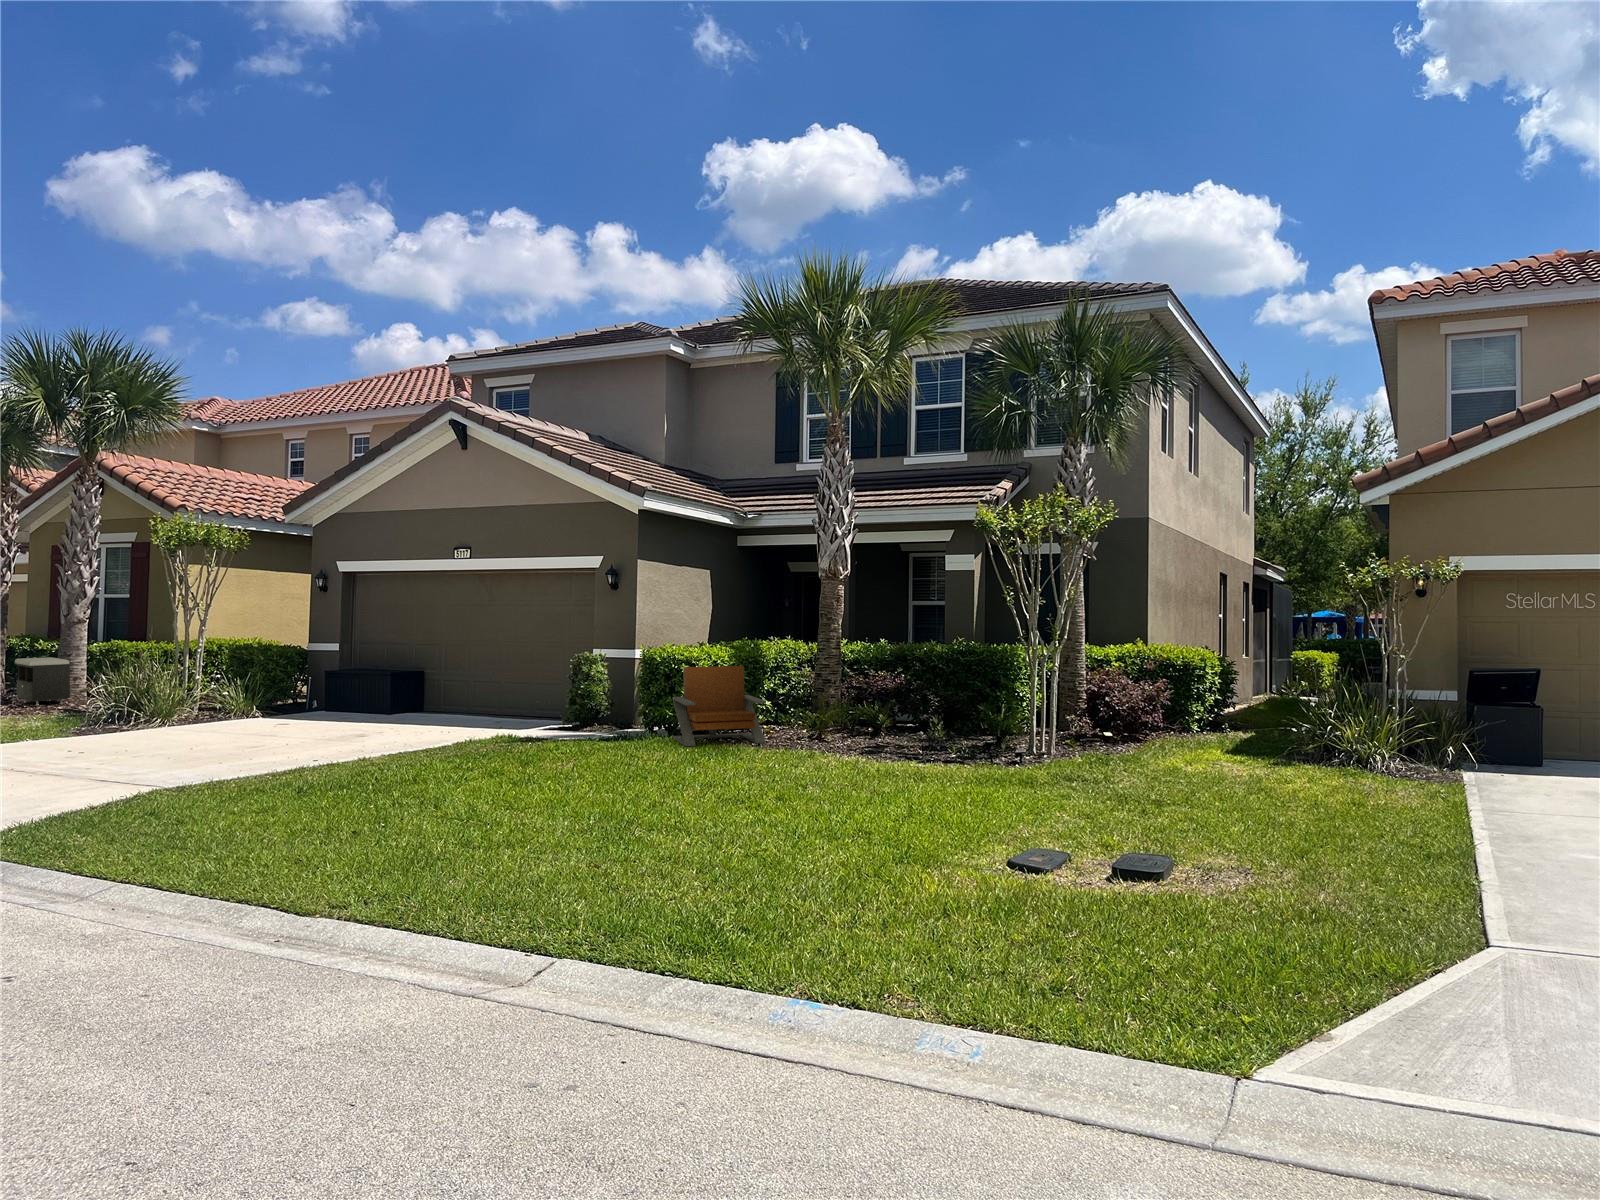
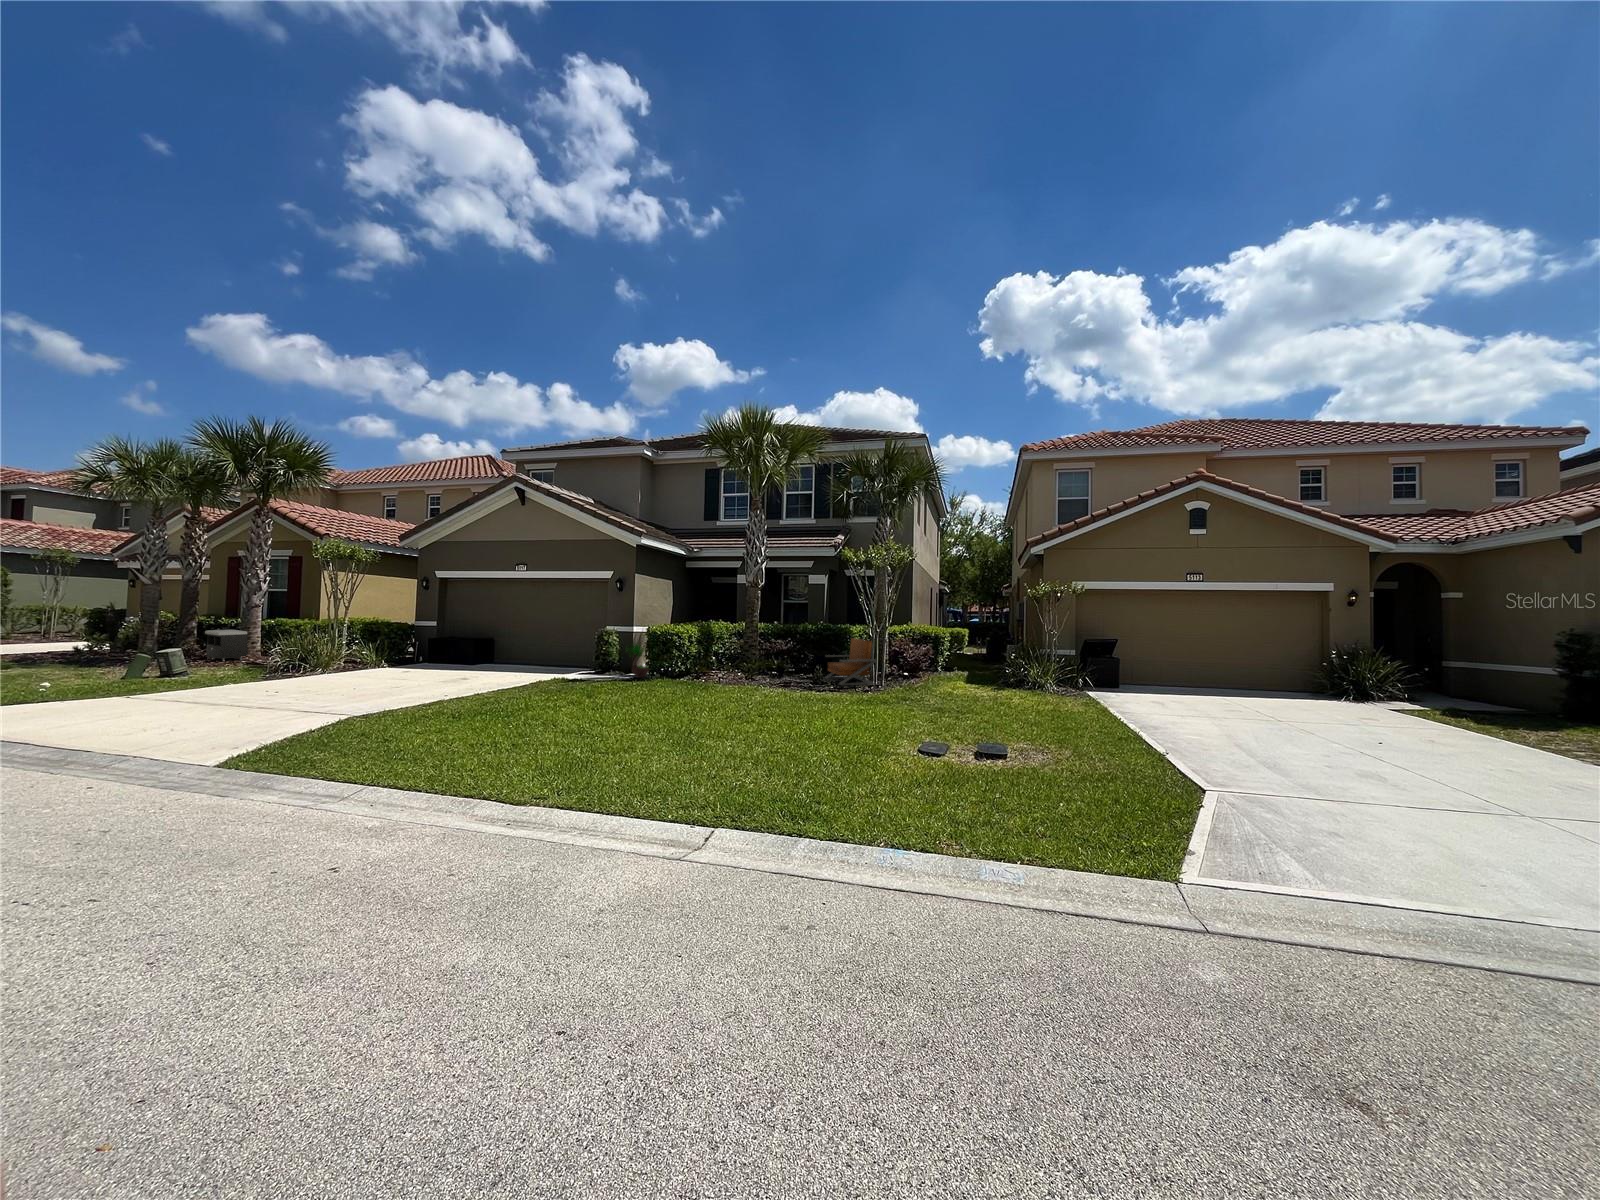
lounge chair: present [672,666,765,746] -> present [825,638,876,685]
potted tree: none [604,671,645,737] -> present [626,644,649,678]

